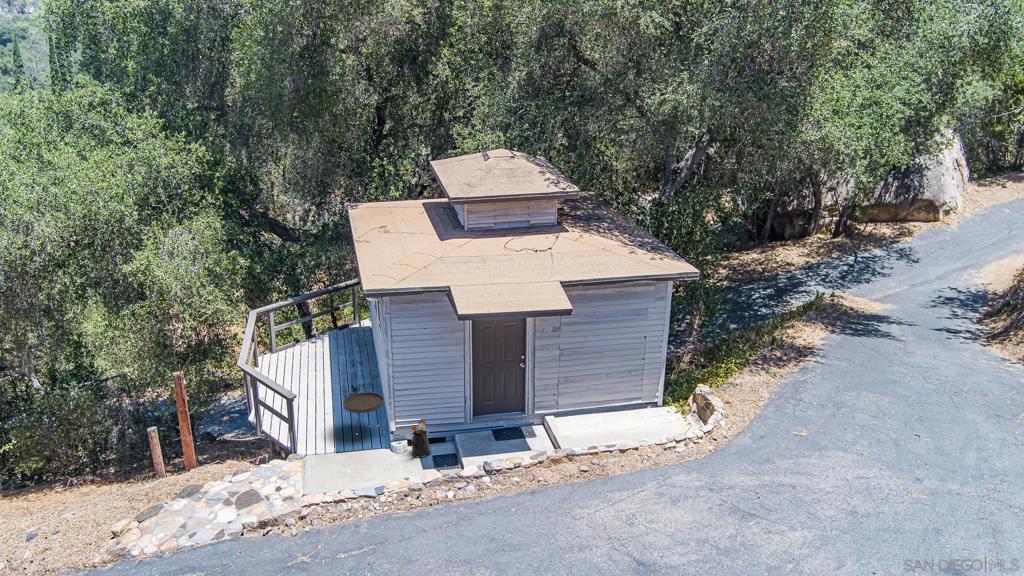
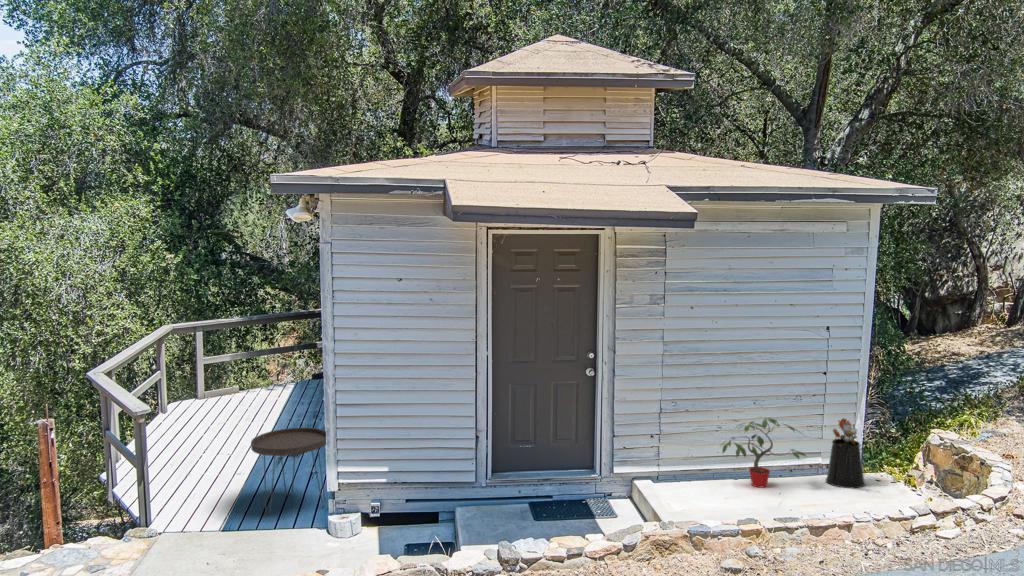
potted plant: none [589,383,633,419] -> present [723,418,806,487]
watering can: present [411,419,431,457] -> present [826,418,866,488]

